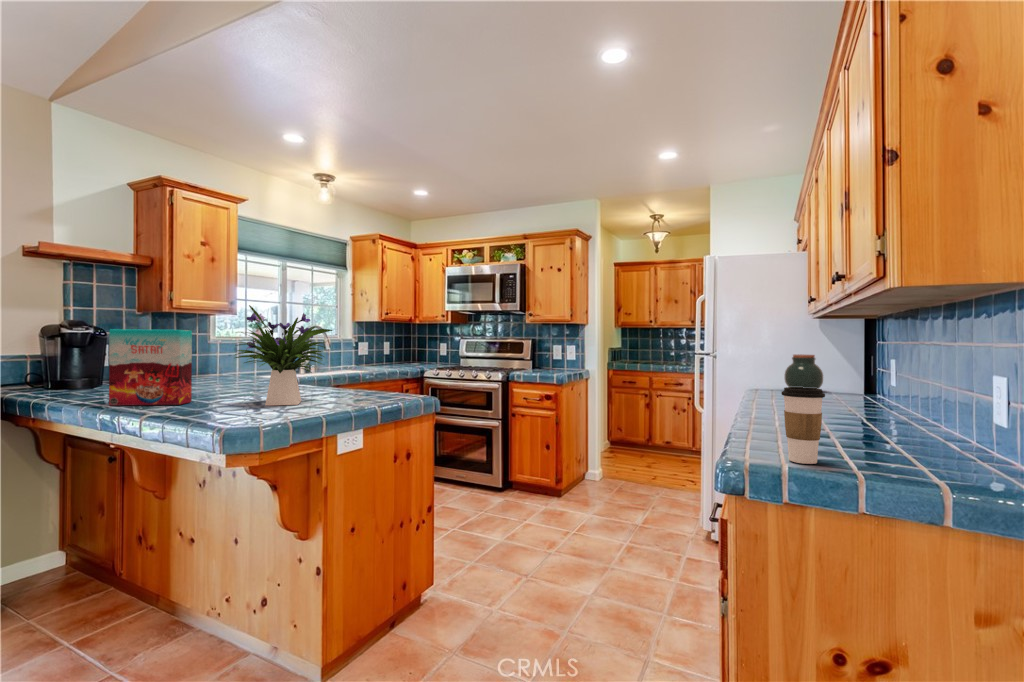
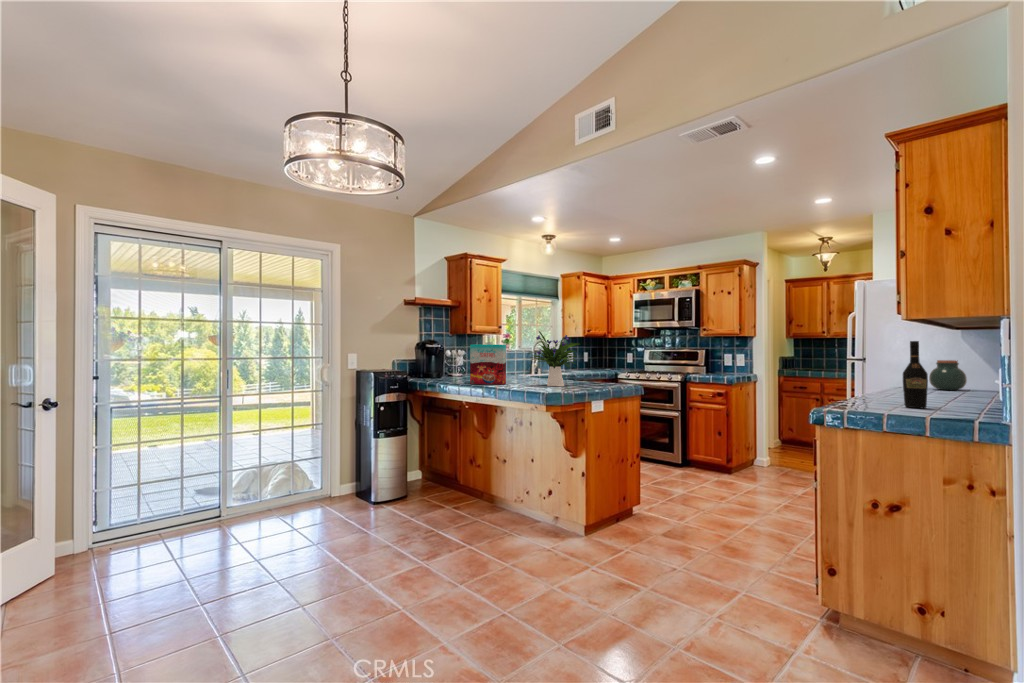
wine bottle: none [833,329,873,443] -> present [903,341,928,408]
coffee cup: present [782,387,825,464] -> none [849,373,873,411]

